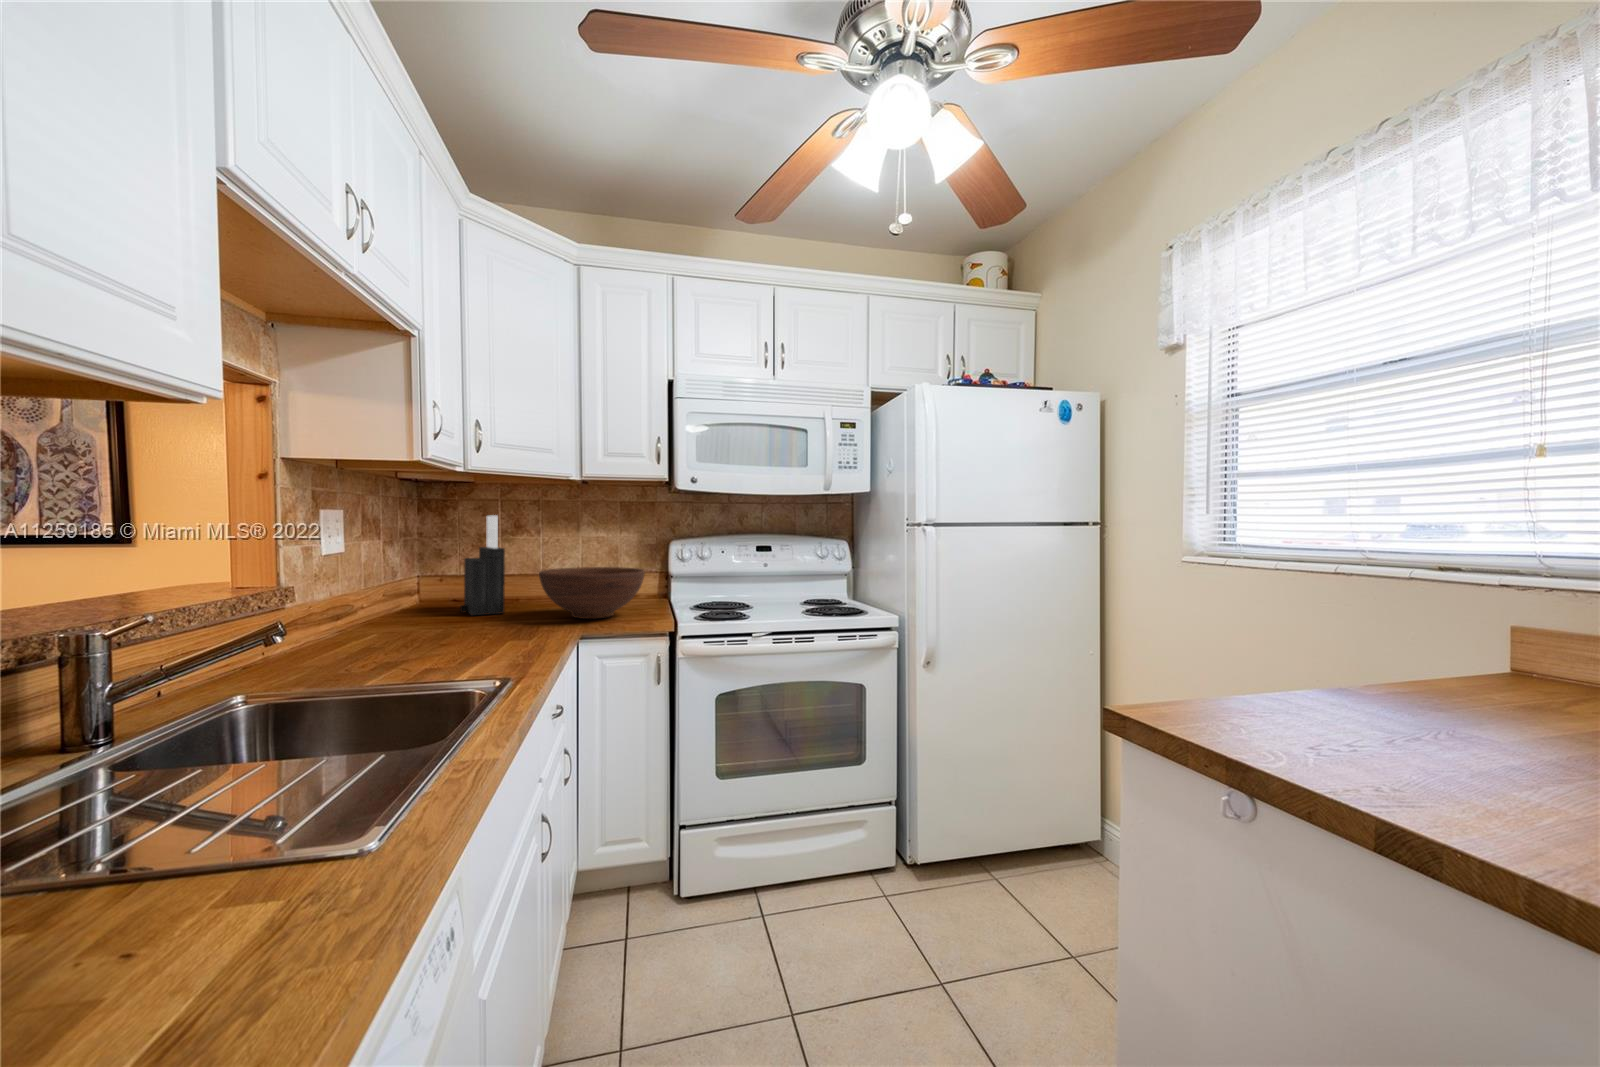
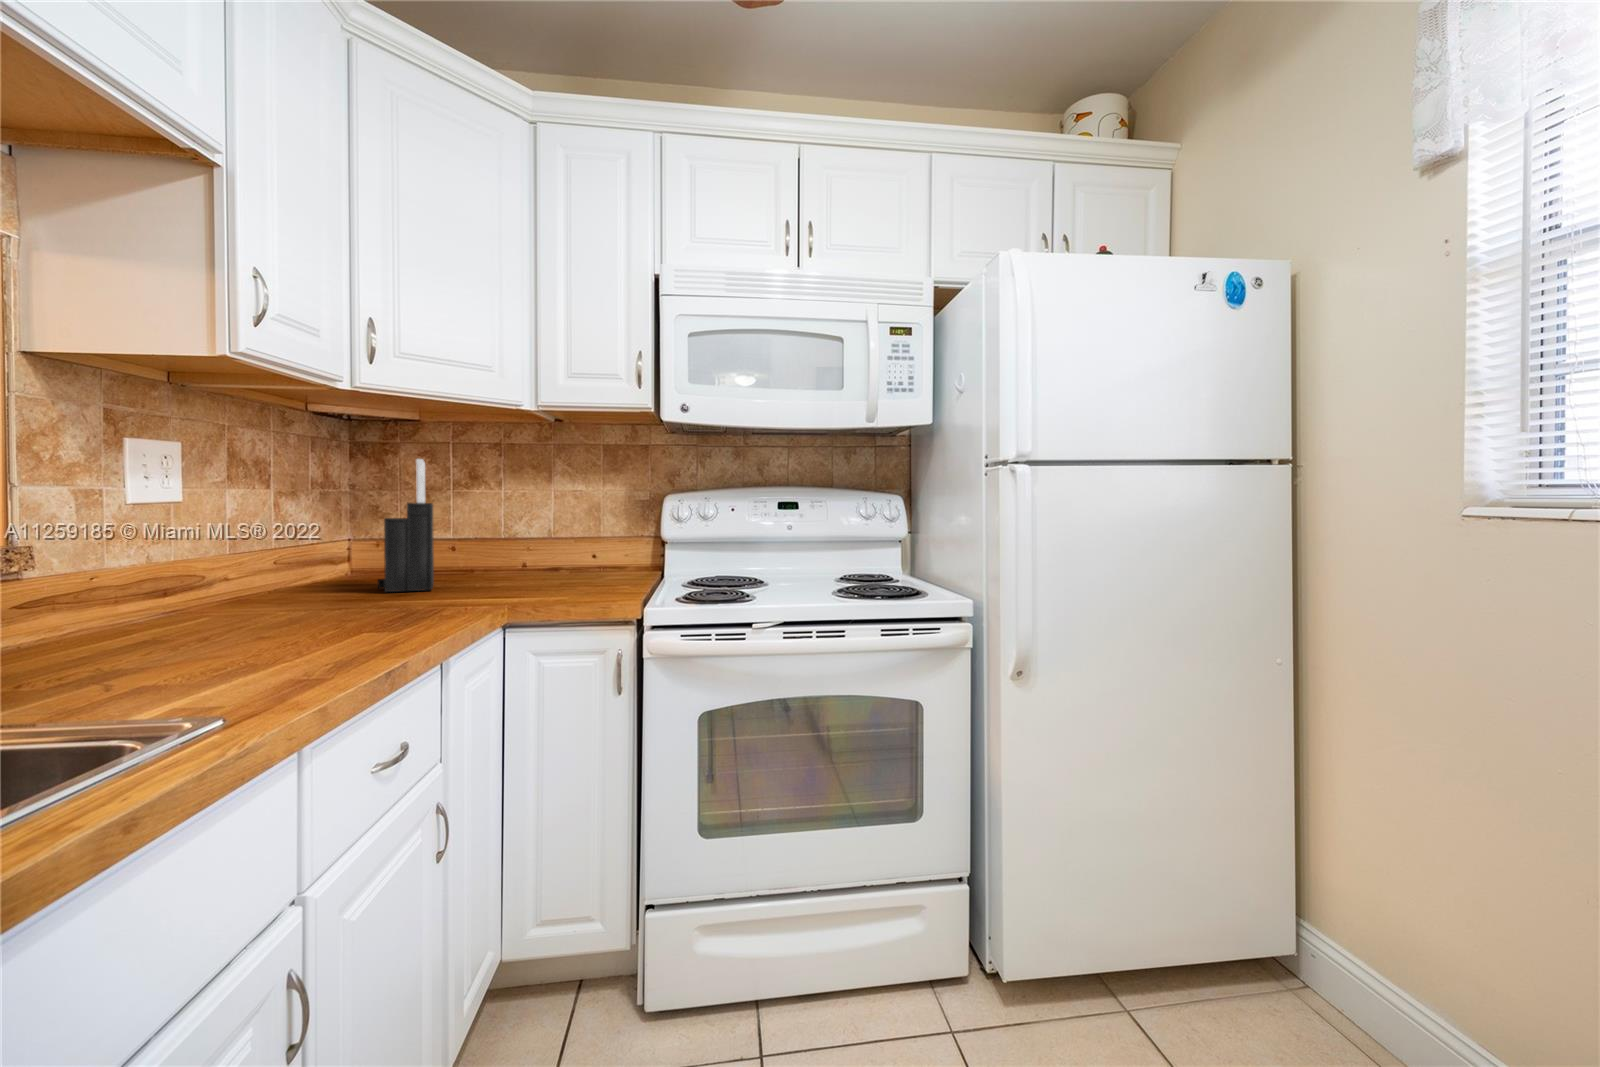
fruit bowl: present [539,567,645,619] -> none [463,531,613,598]

